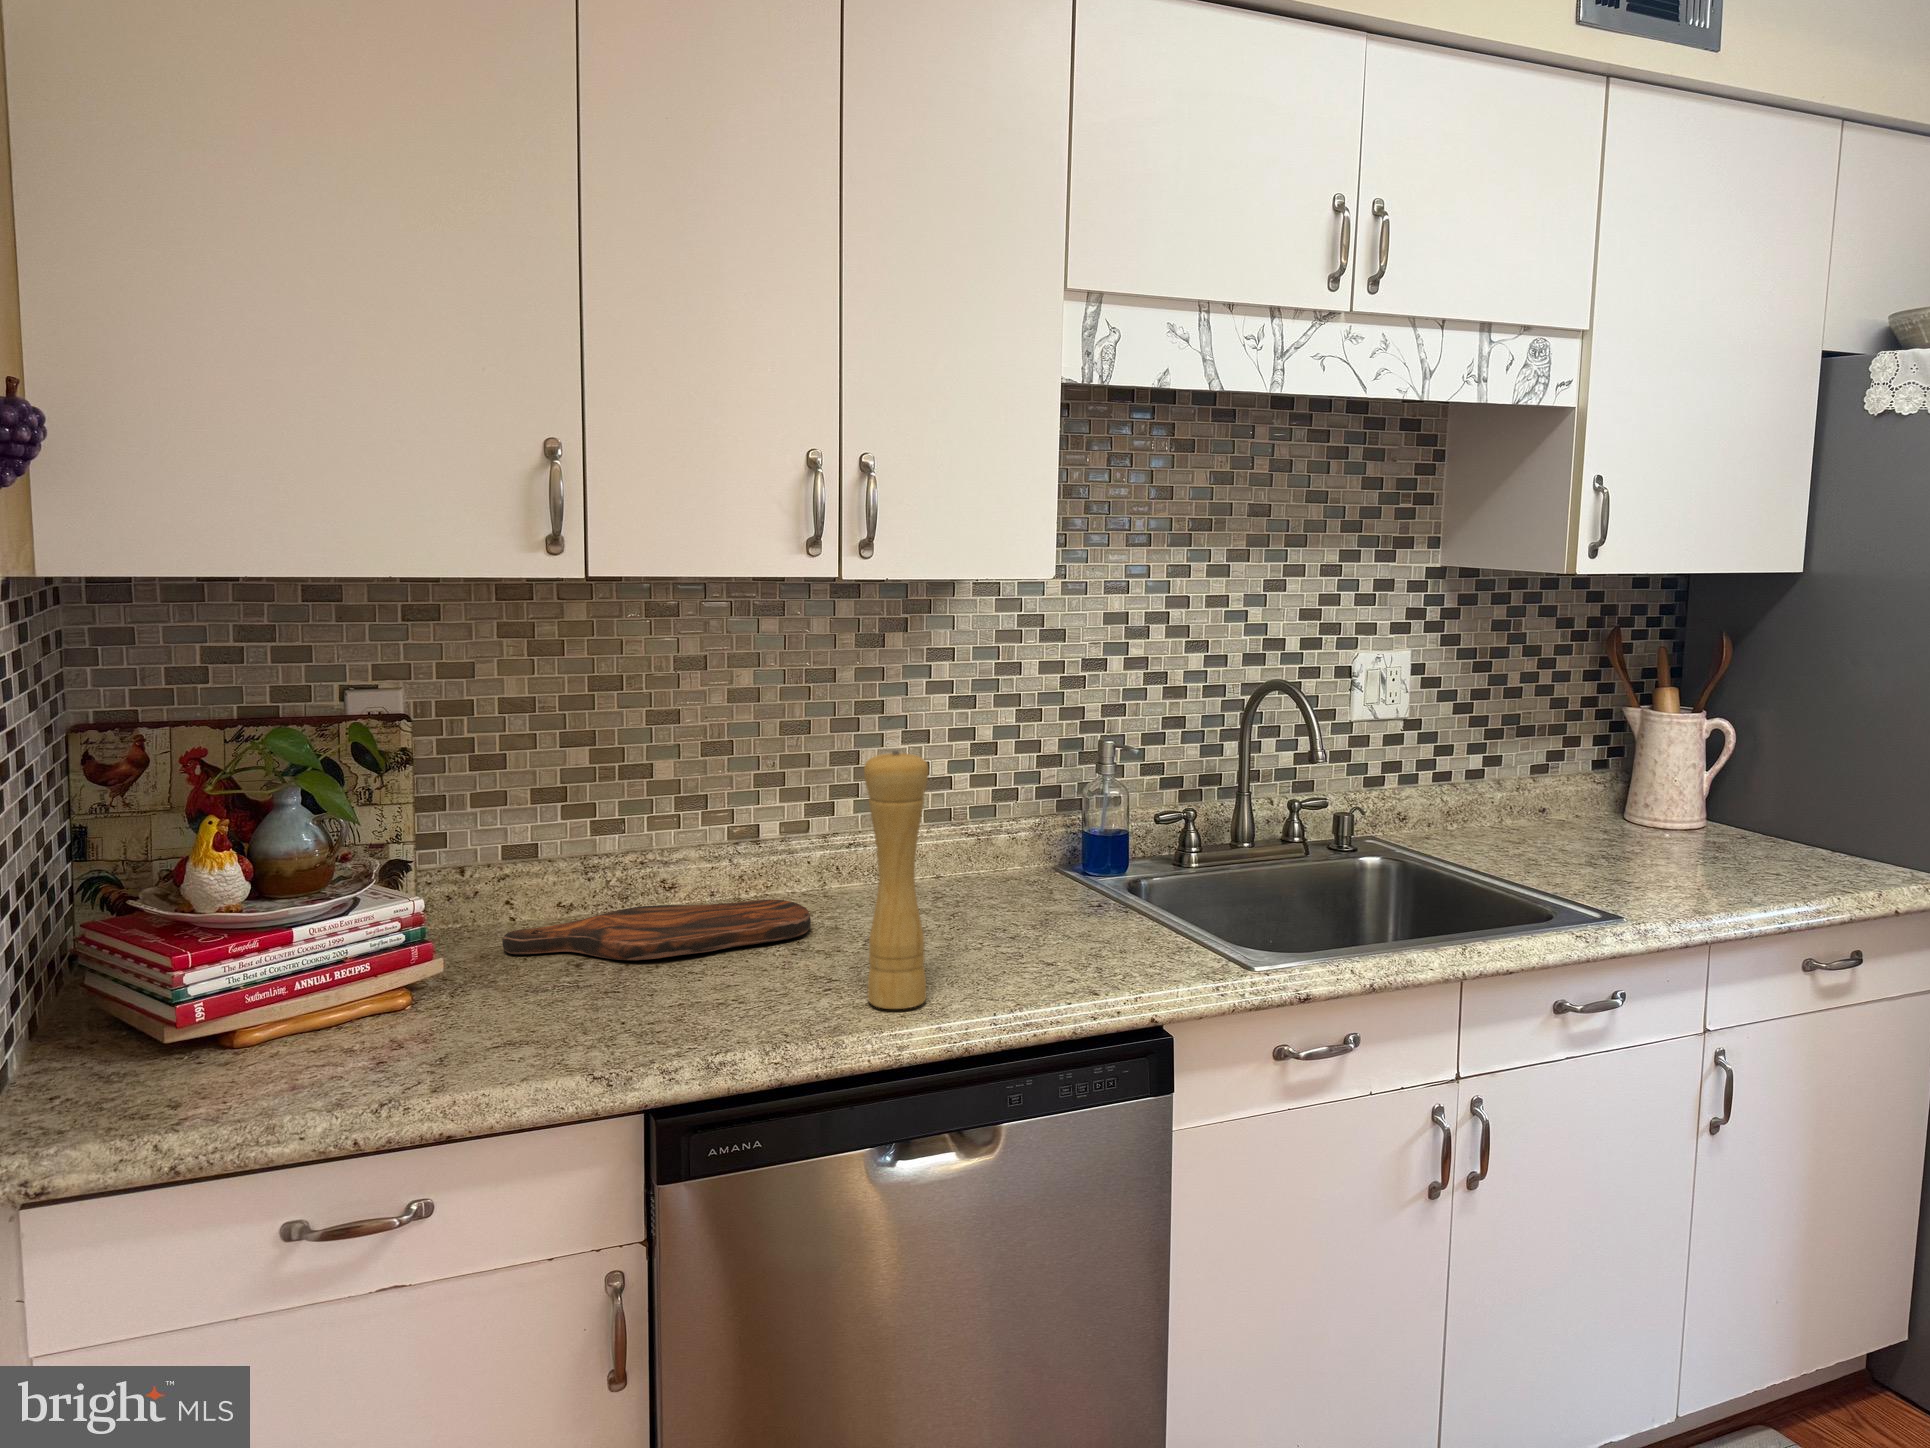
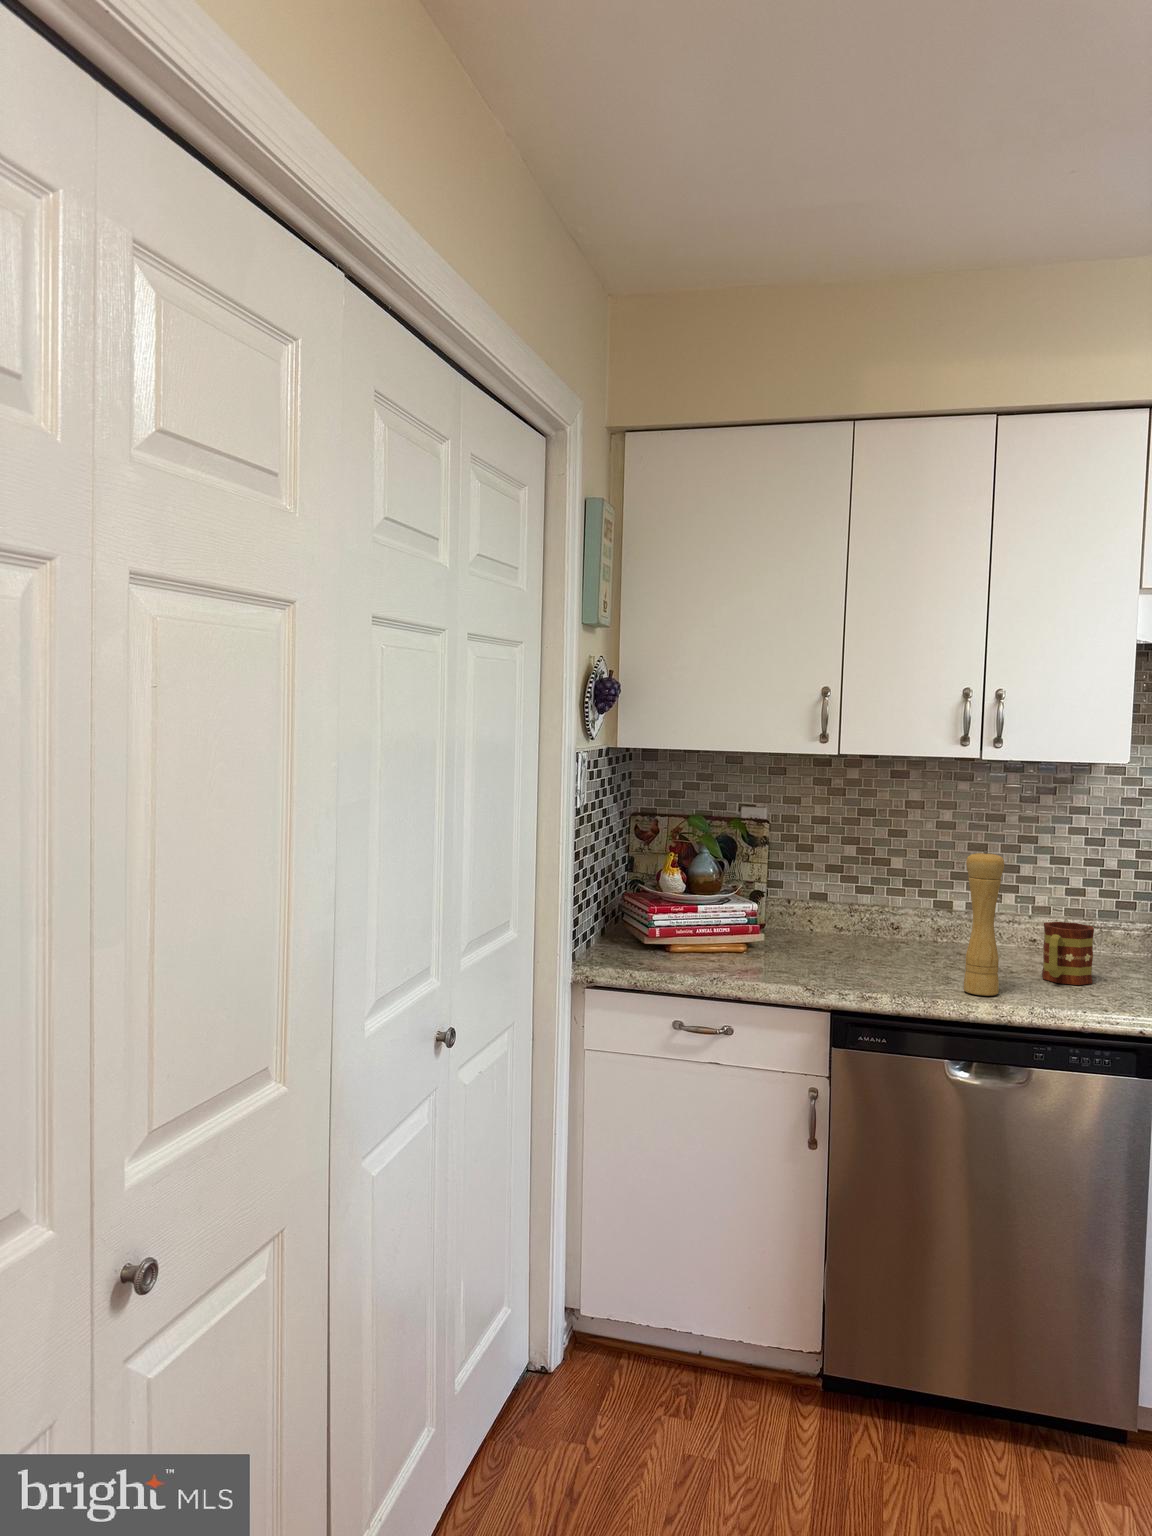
mug: none [944,842,1024,949] -> present [1042,922,1094,985]
cutting board: present [502,900,811,960] -> none [799,933,965,961]

